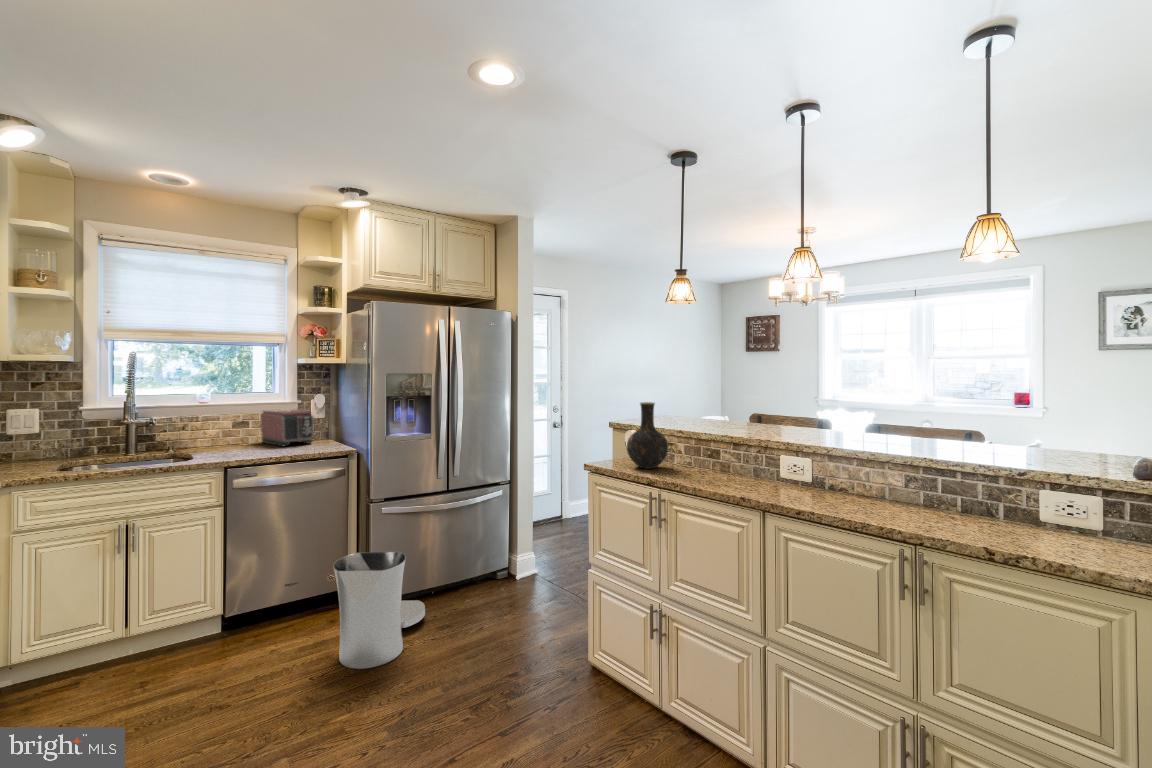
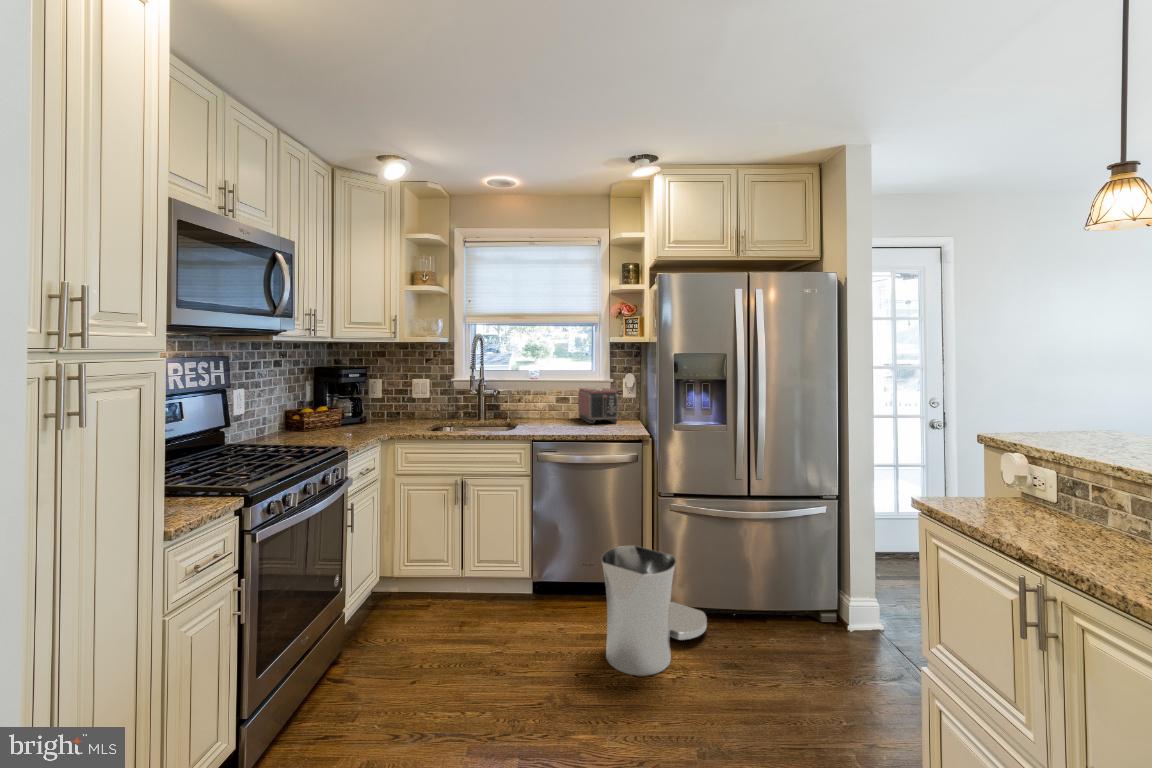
vase: present [627,402,668,469] -> none [988,409,1085,529]

